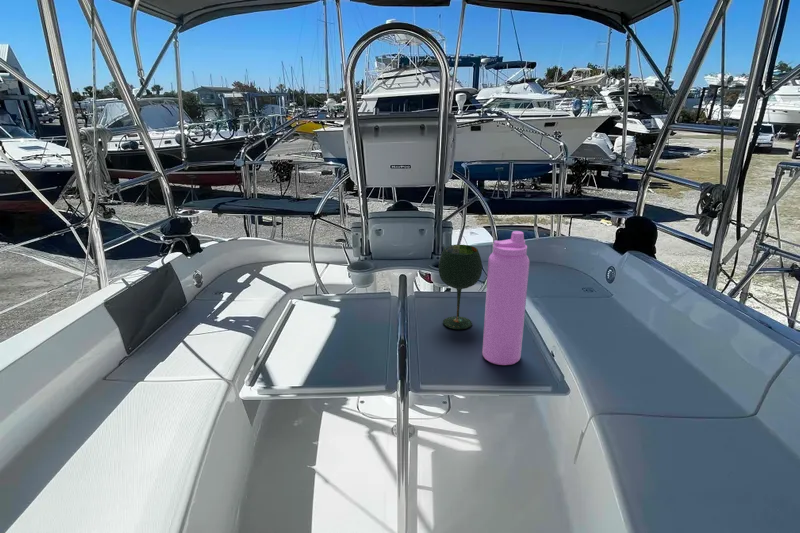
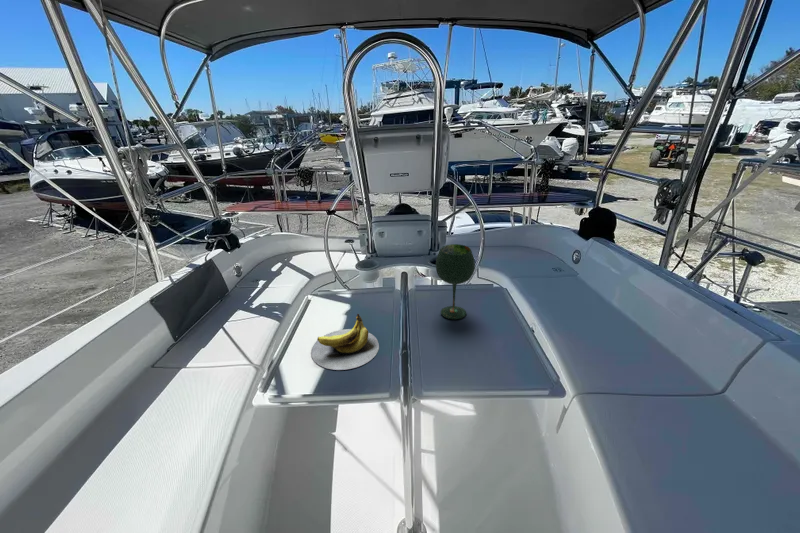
water bottle: present [482,231,530,365] -> none [477,235,522,356]
banana: none [296,315,372,374] -> present [311,314,379,370]

